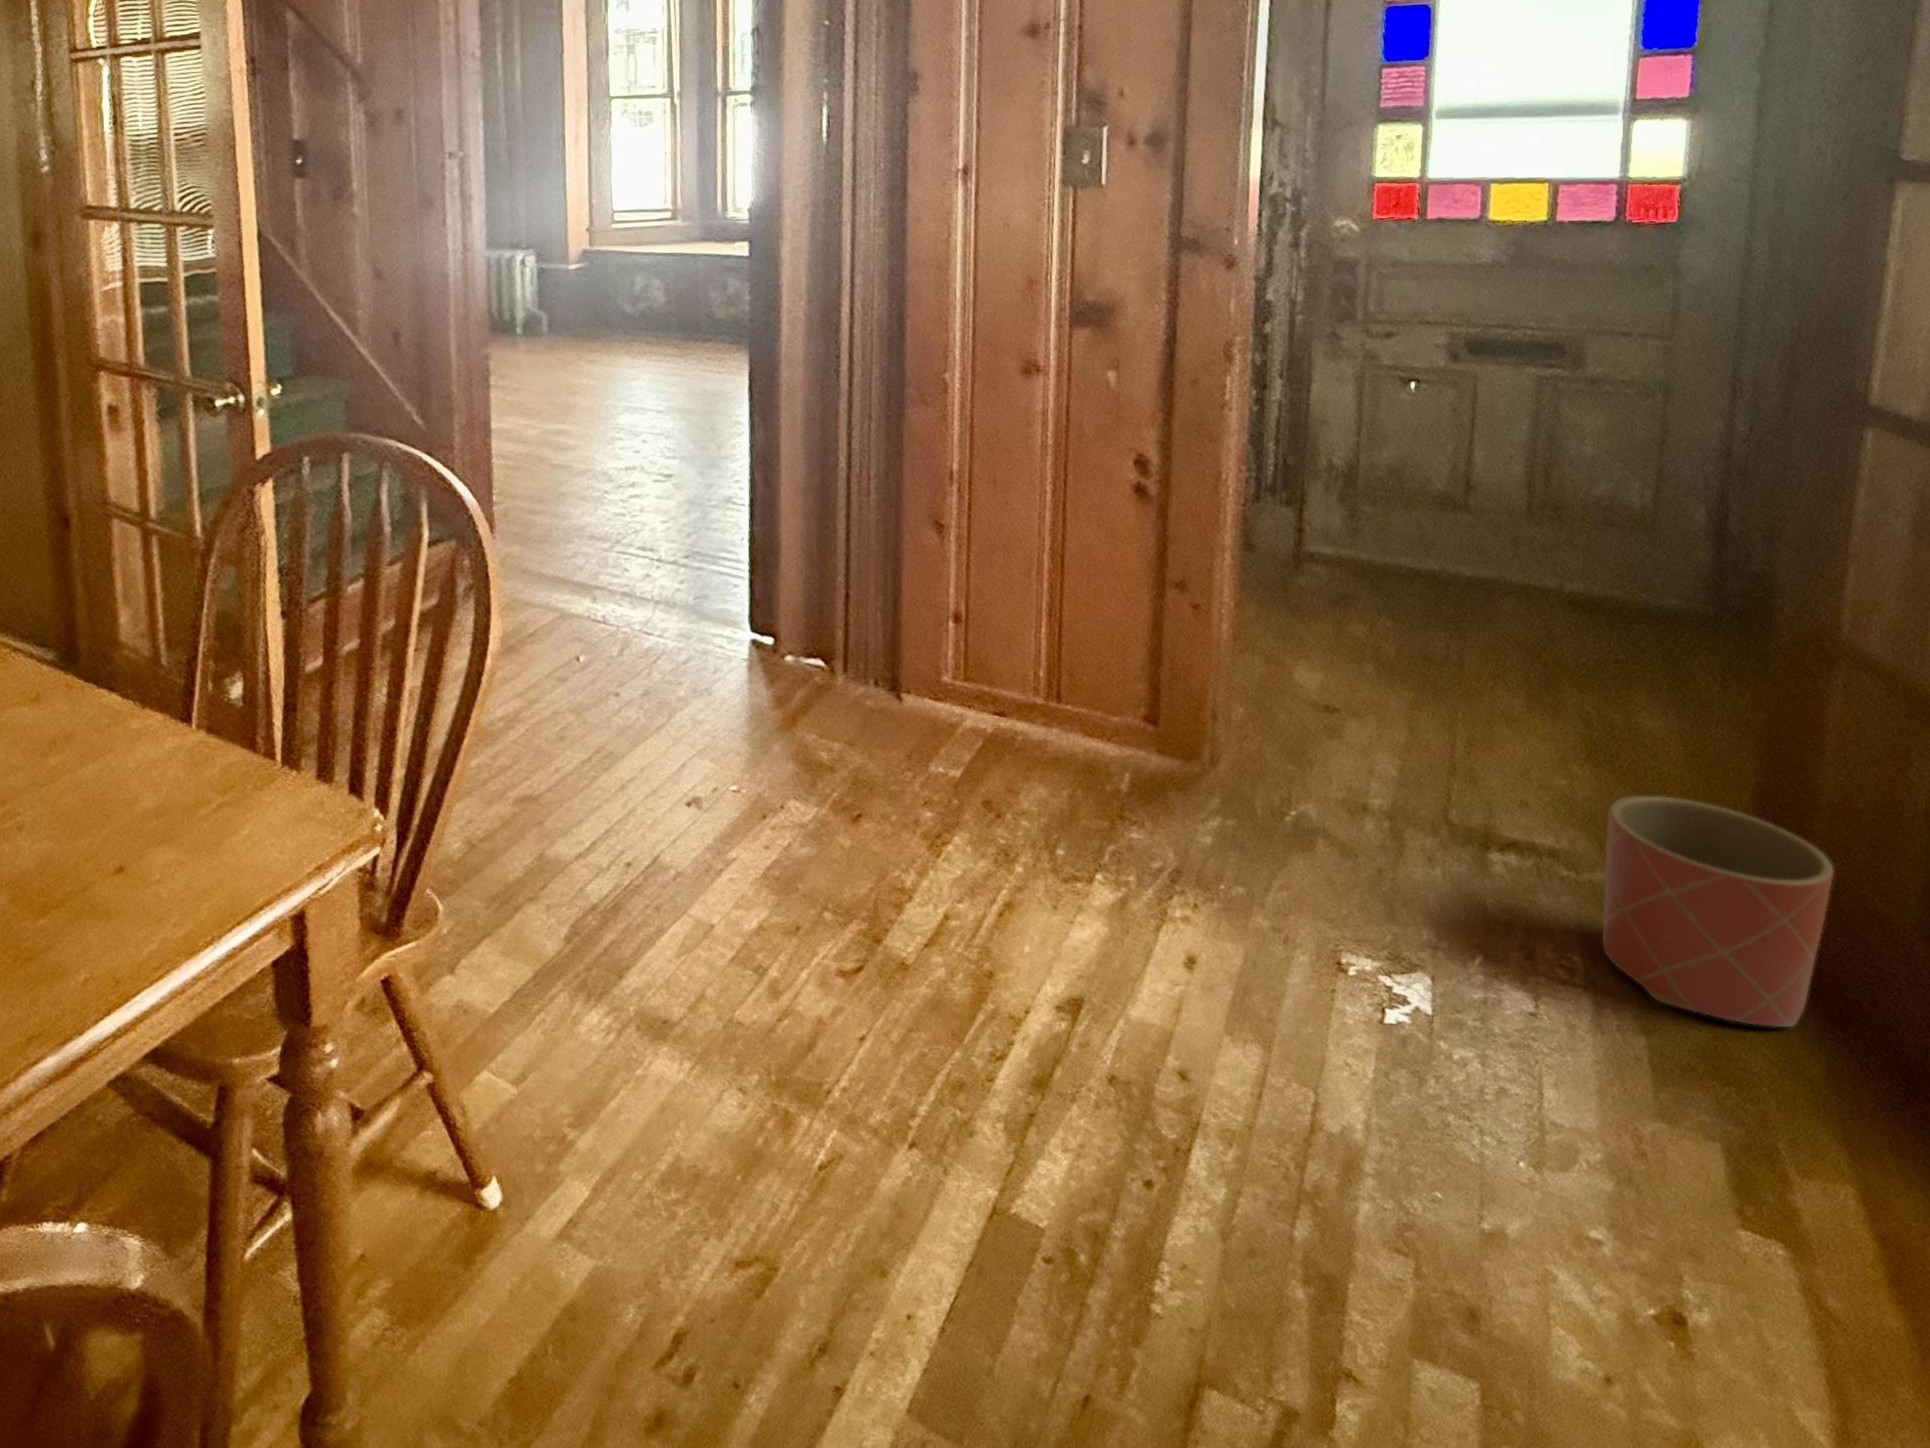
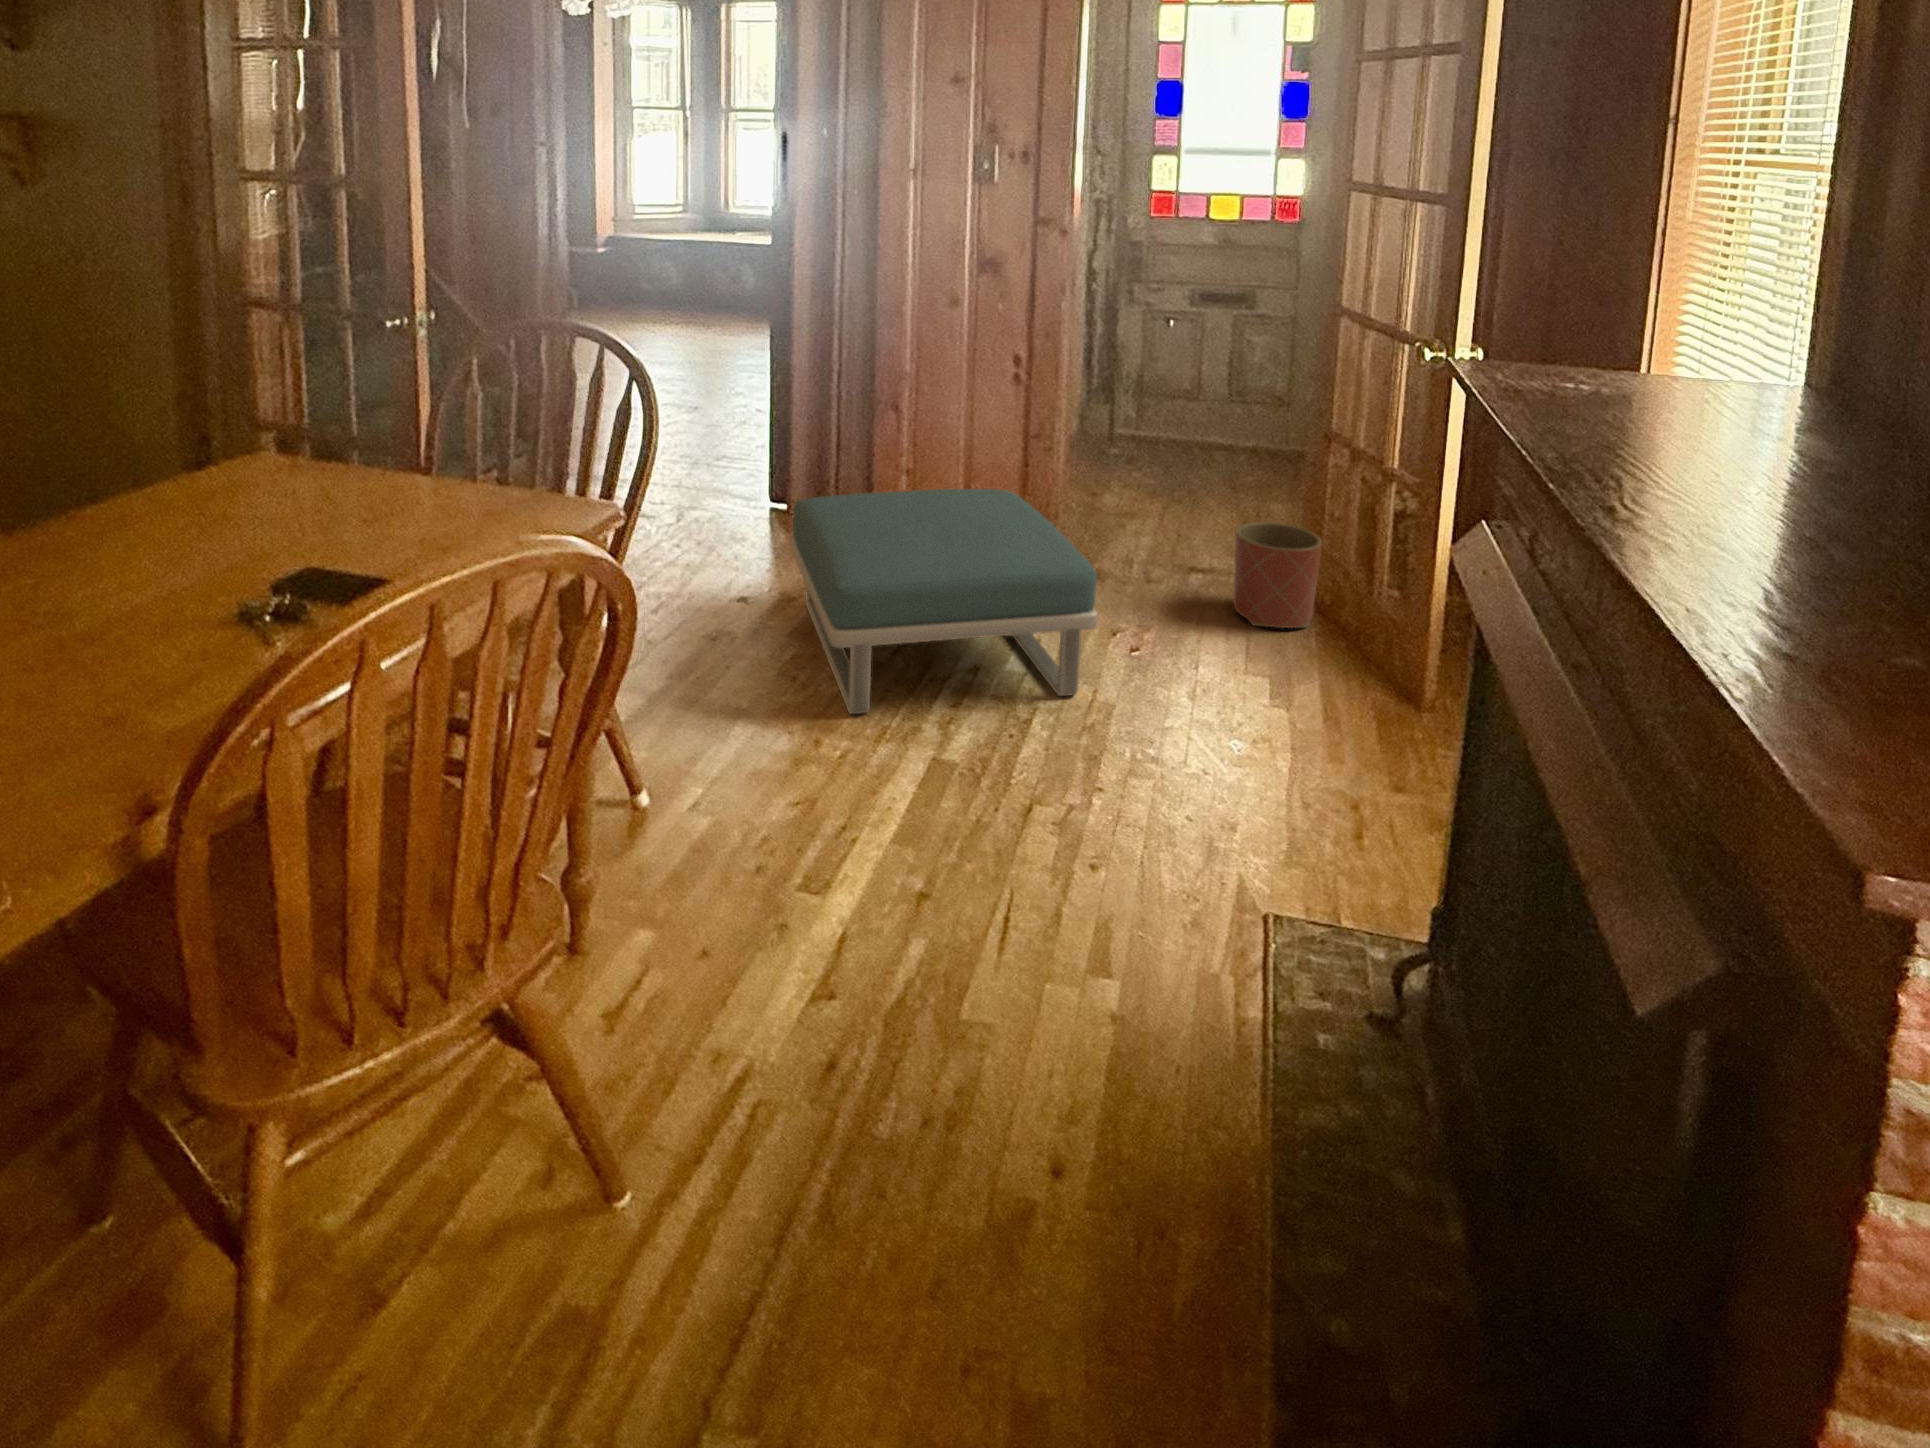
footstool: none [762,669,1325,1110] -> present [791,489,1098,714]

